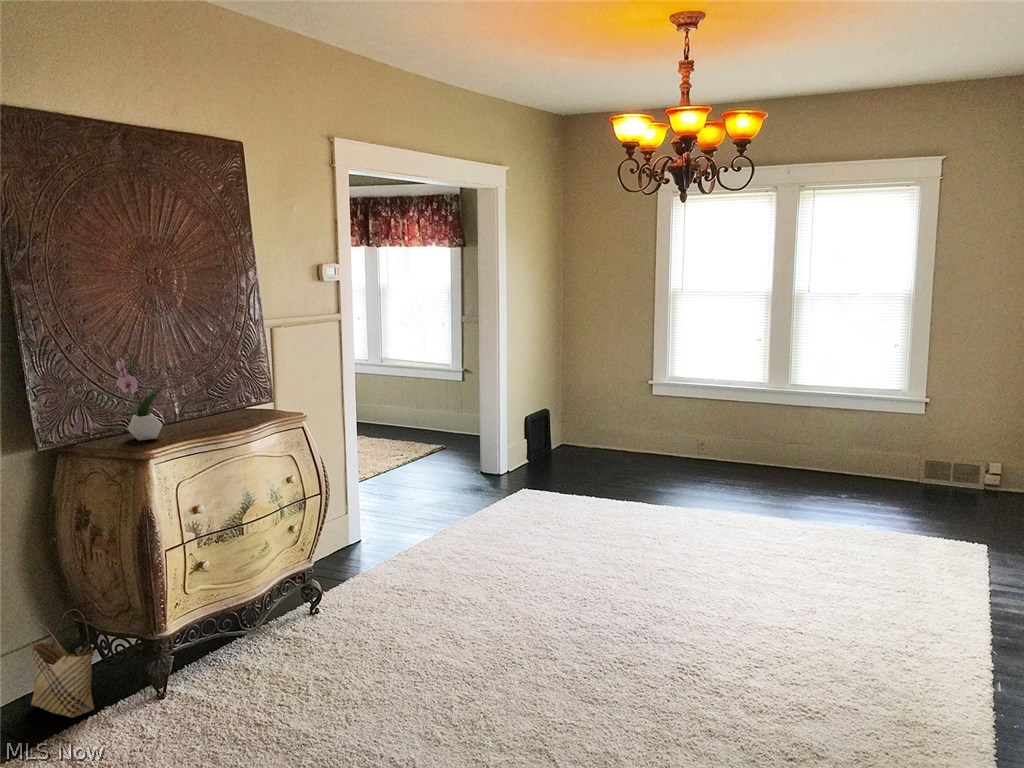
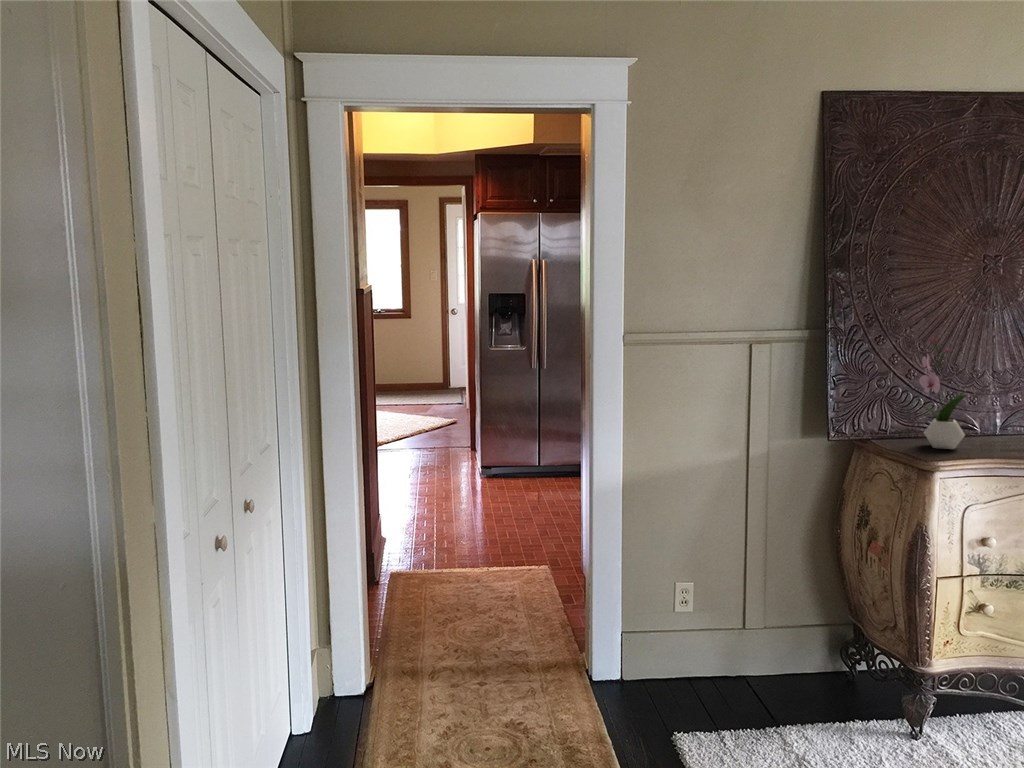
woven basket: present [30,609,94,718] -> none [793,606,852,716]

